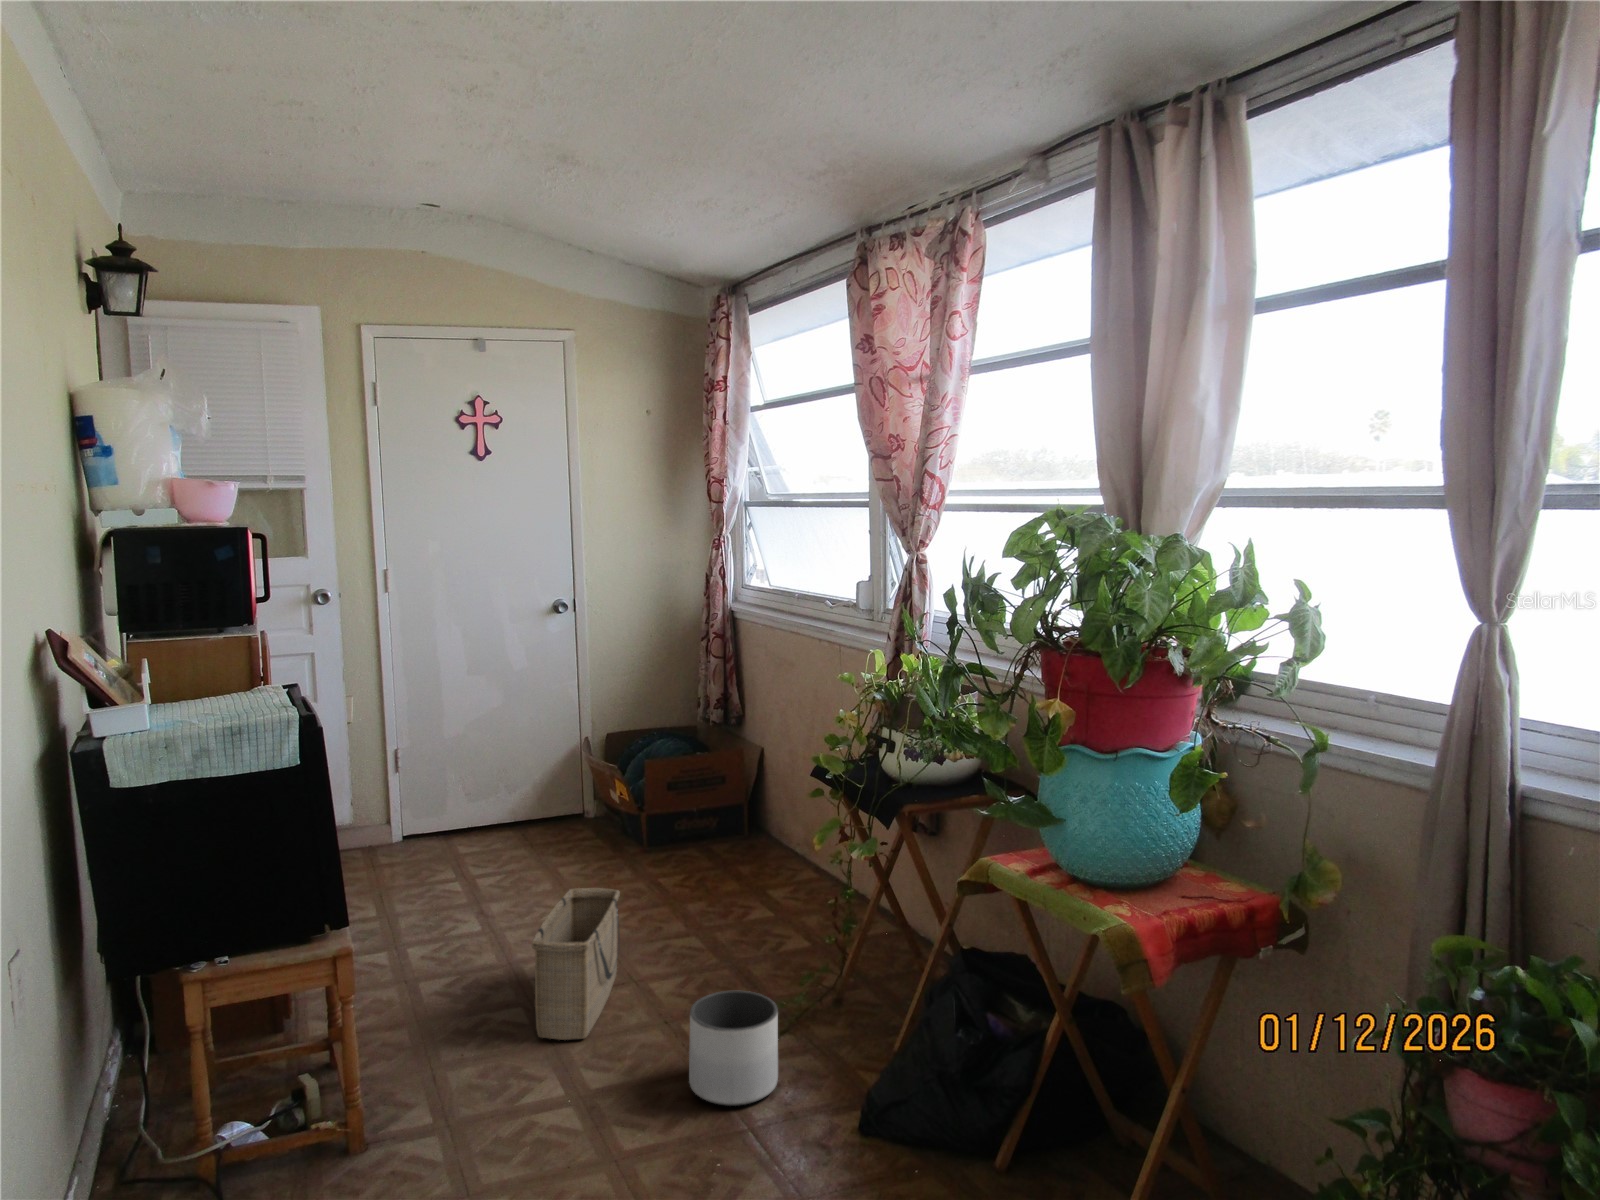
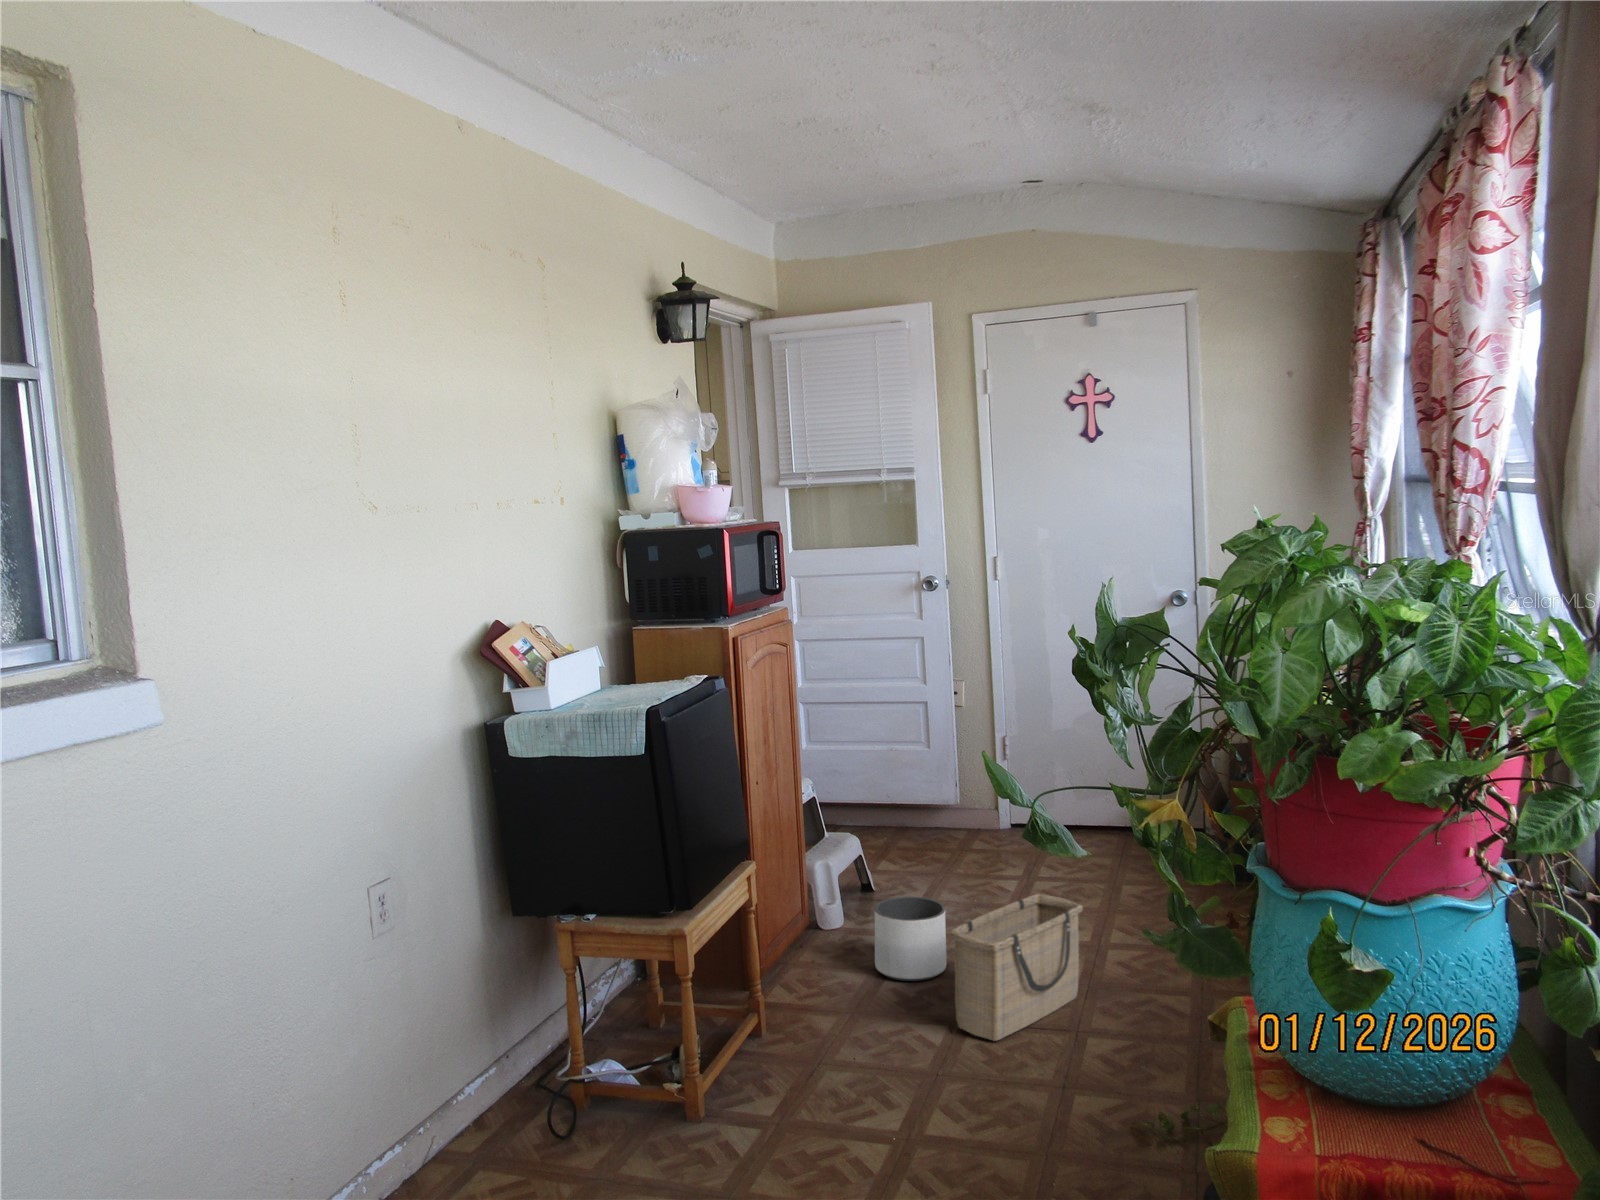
planter: present [689,990,778,1106] -> present [875,897,947,981]

